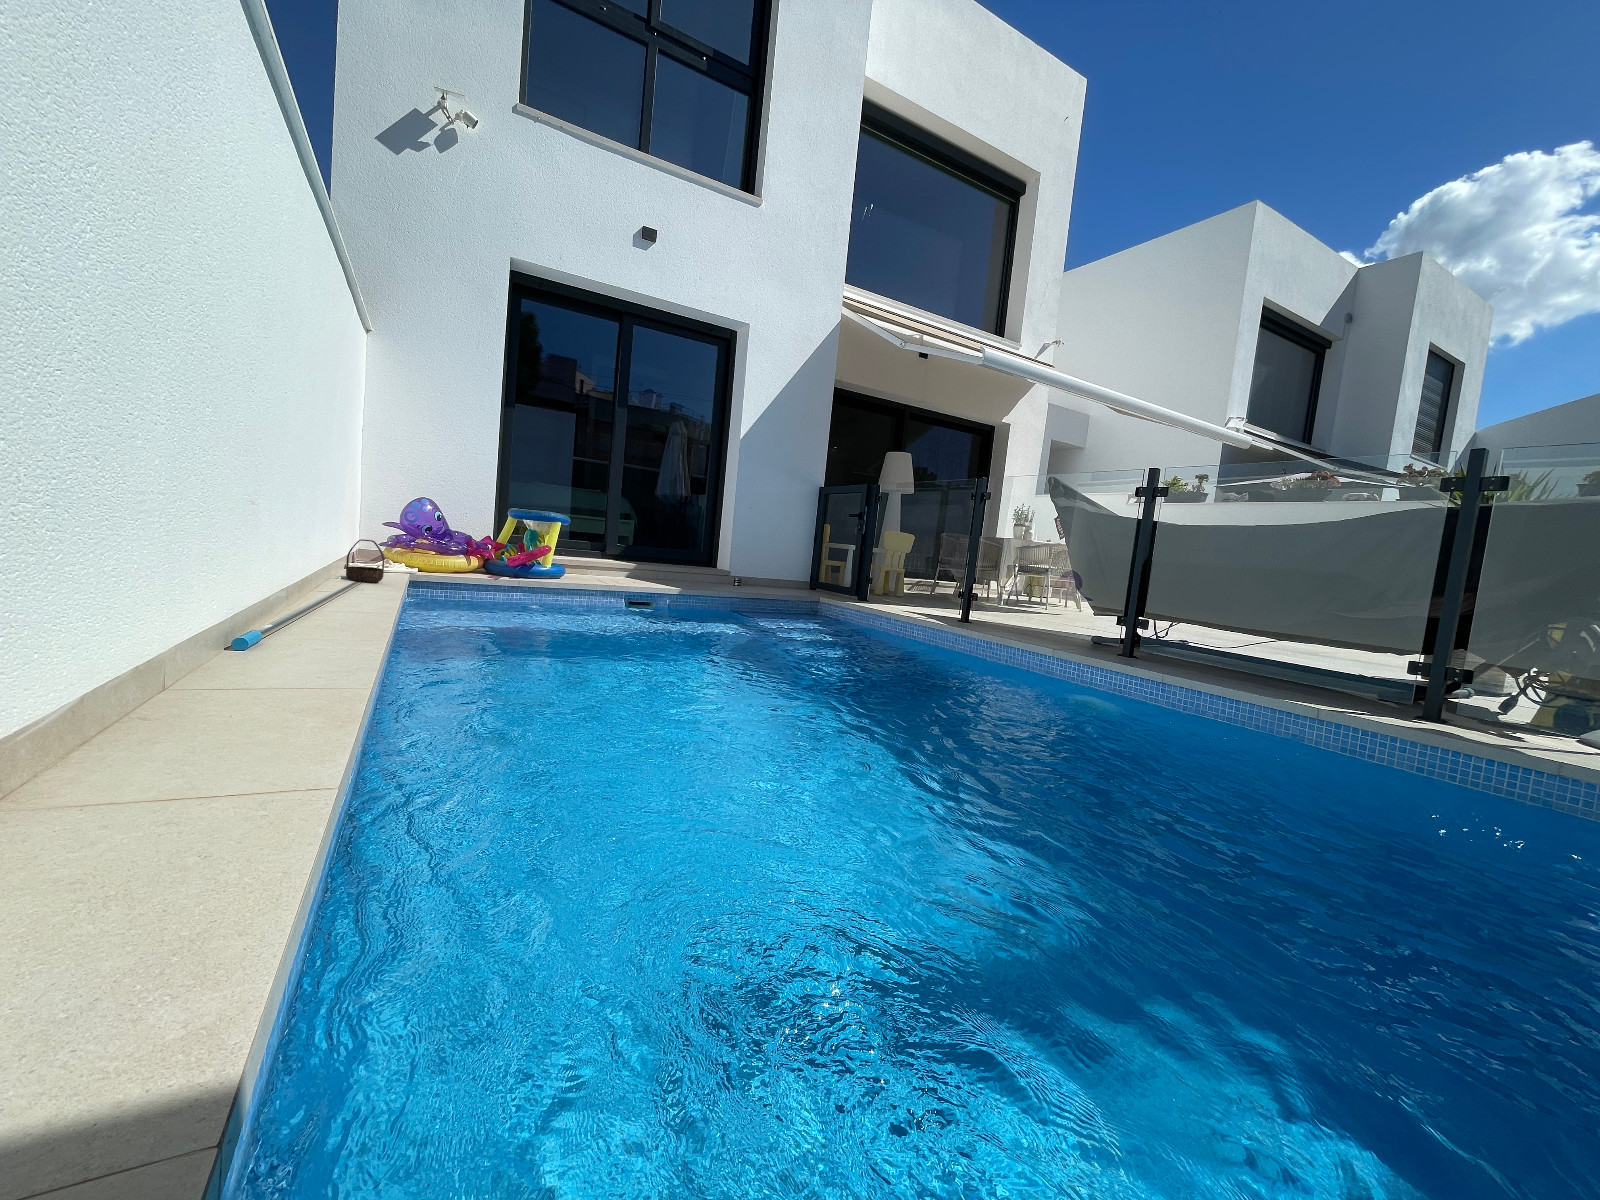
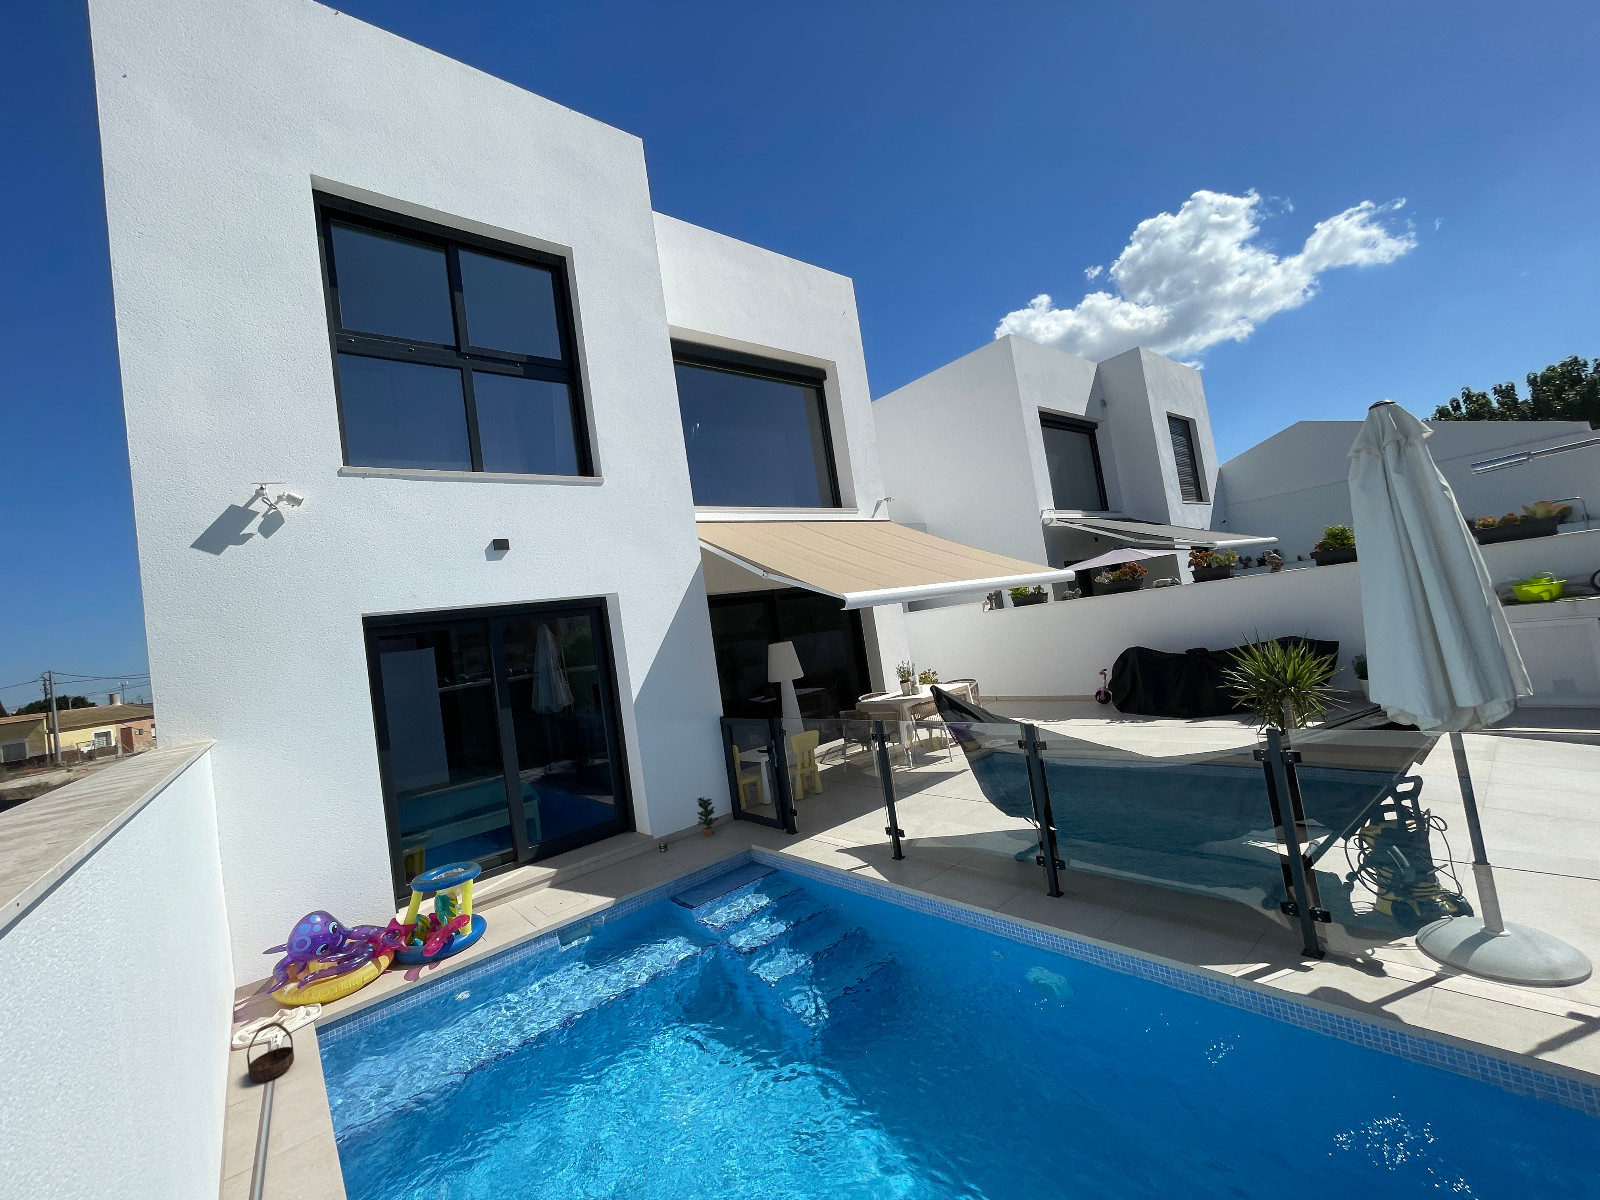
potted plant: none [774,553,796,590] -> present [697,797,719,837]

